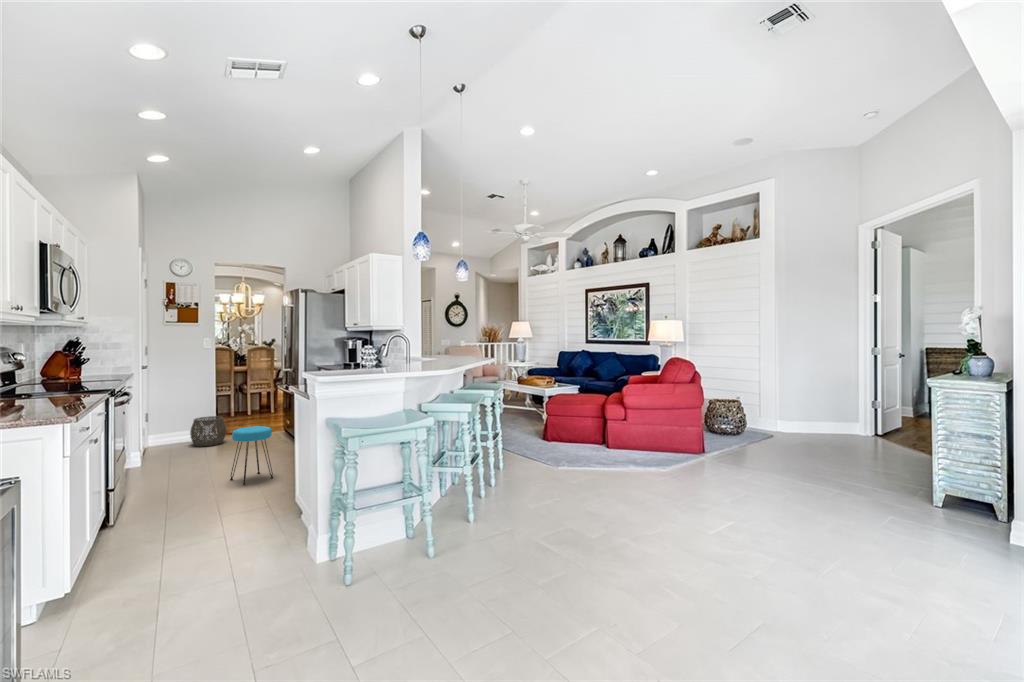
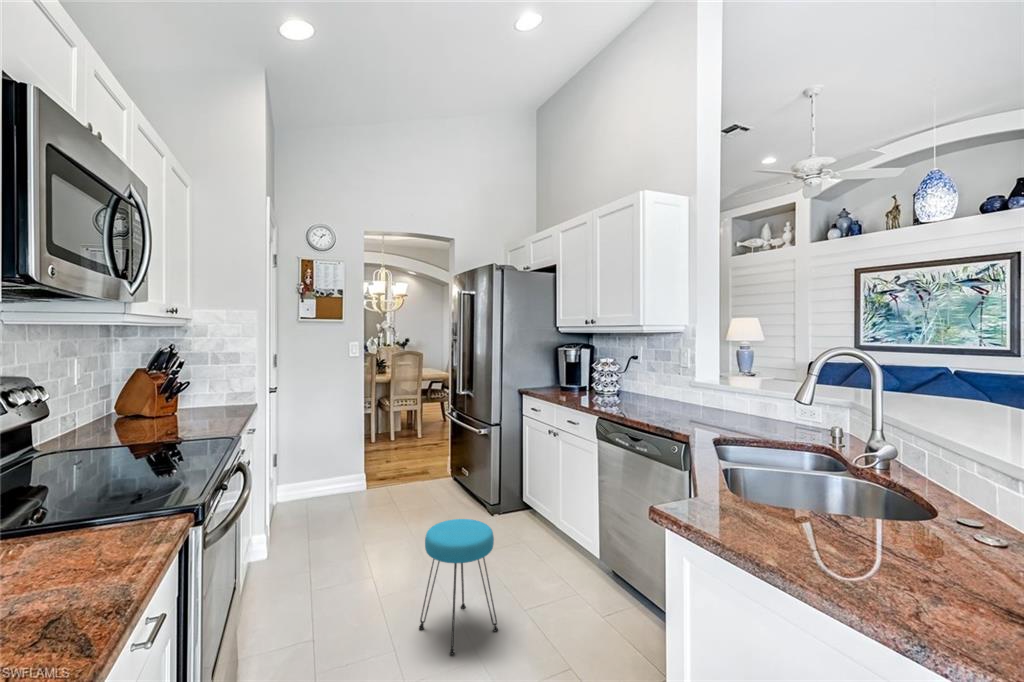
woven basket: present [190,416,226,446] -> none [333,460,382,510]

